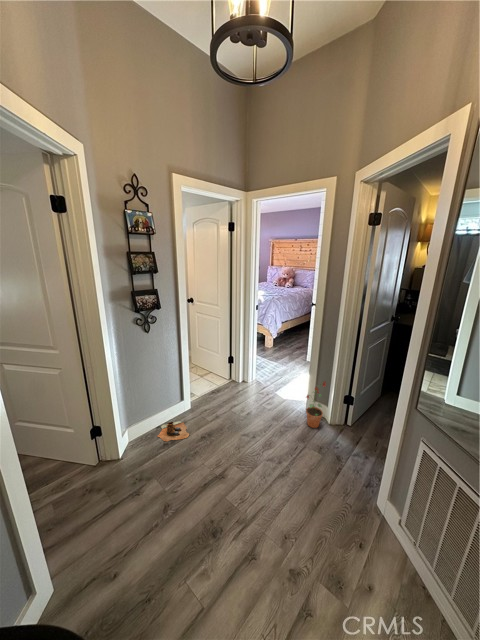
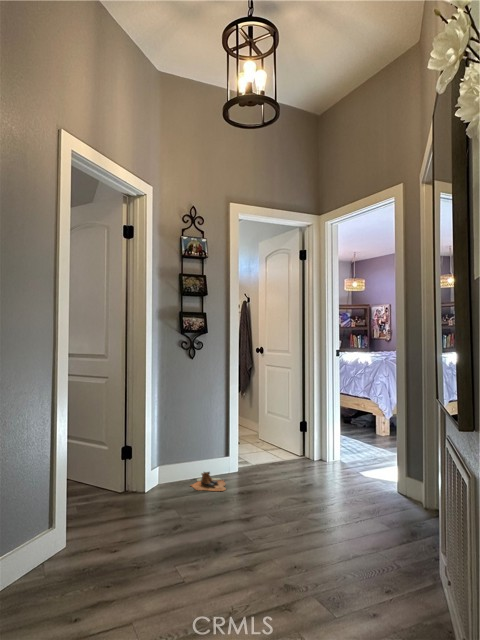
potted plant: present [306,381,326,428] -> none [382,436,414,508]

